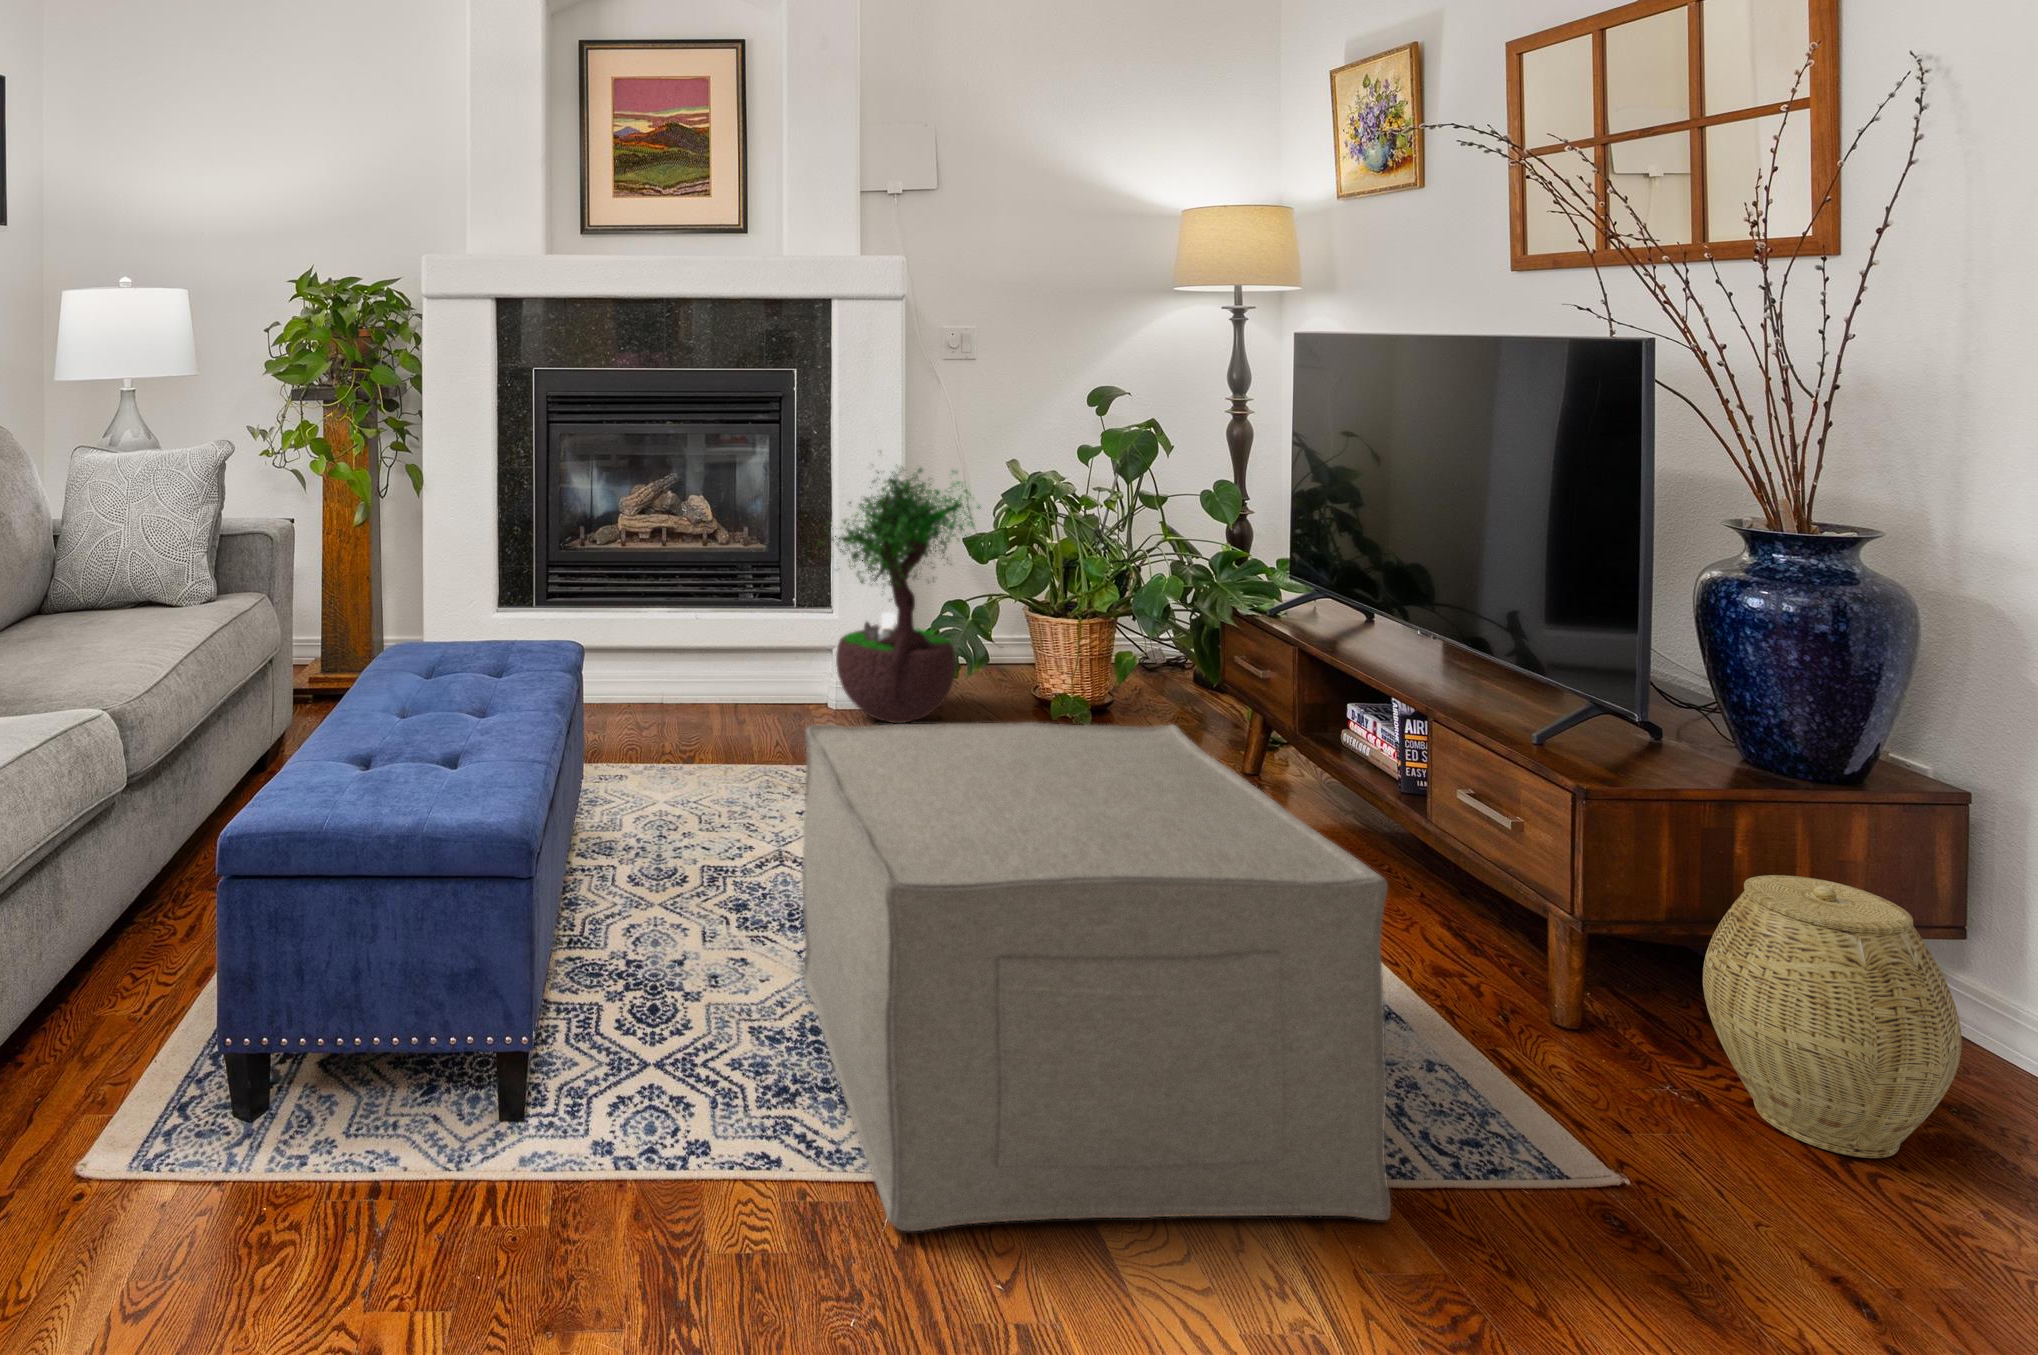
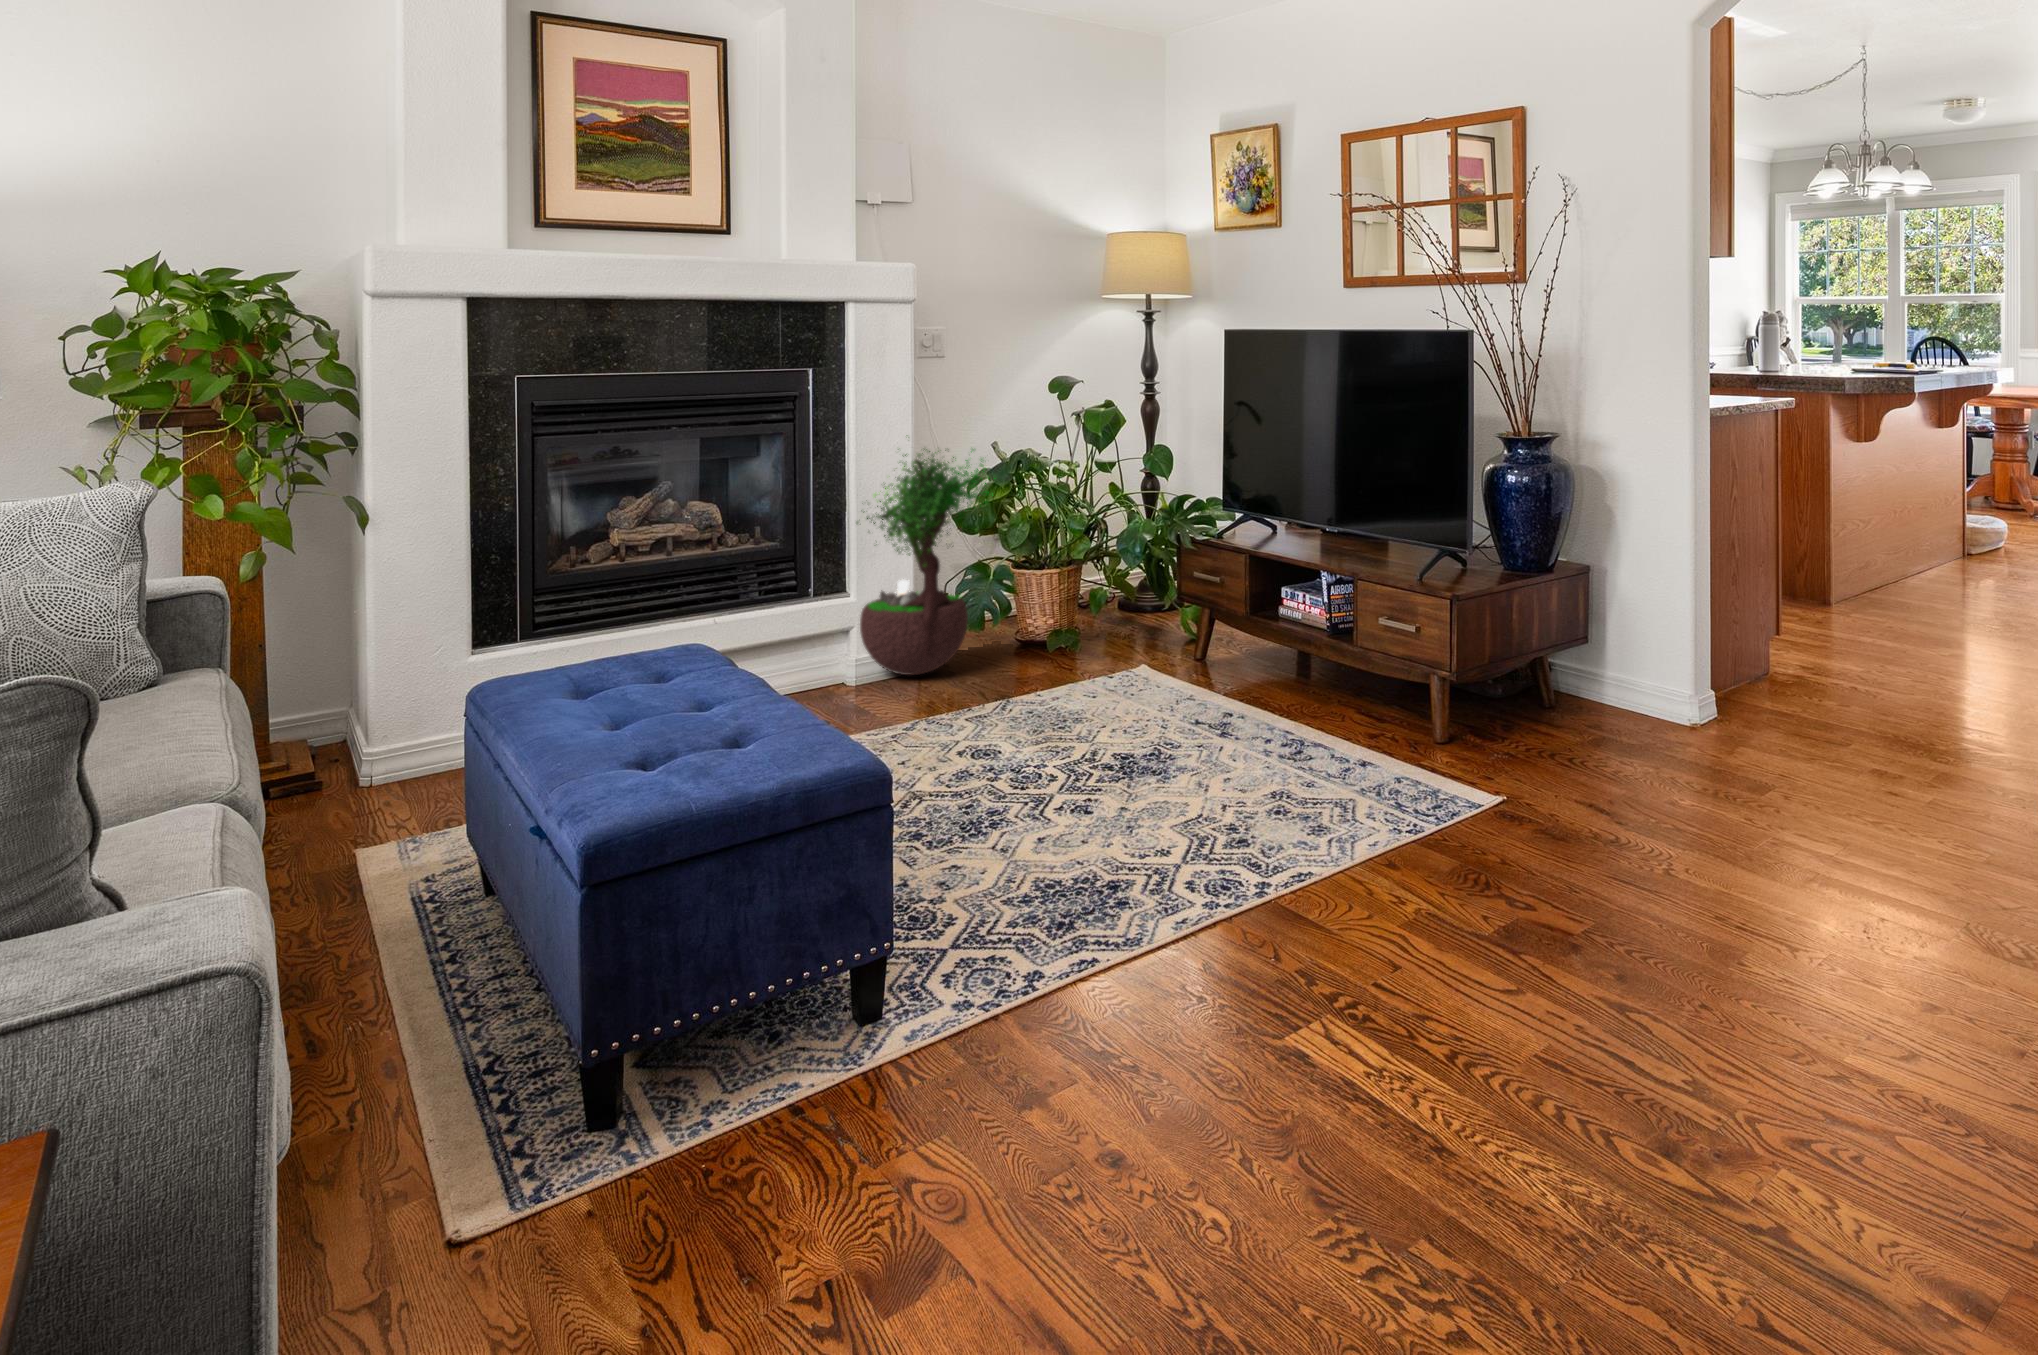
ottoman: present [802,722,1391,1231] -> none [1010,607,1442,965]
woven basket: present [1703,875,1962,1158] -> none [1528,631,1637,774]

